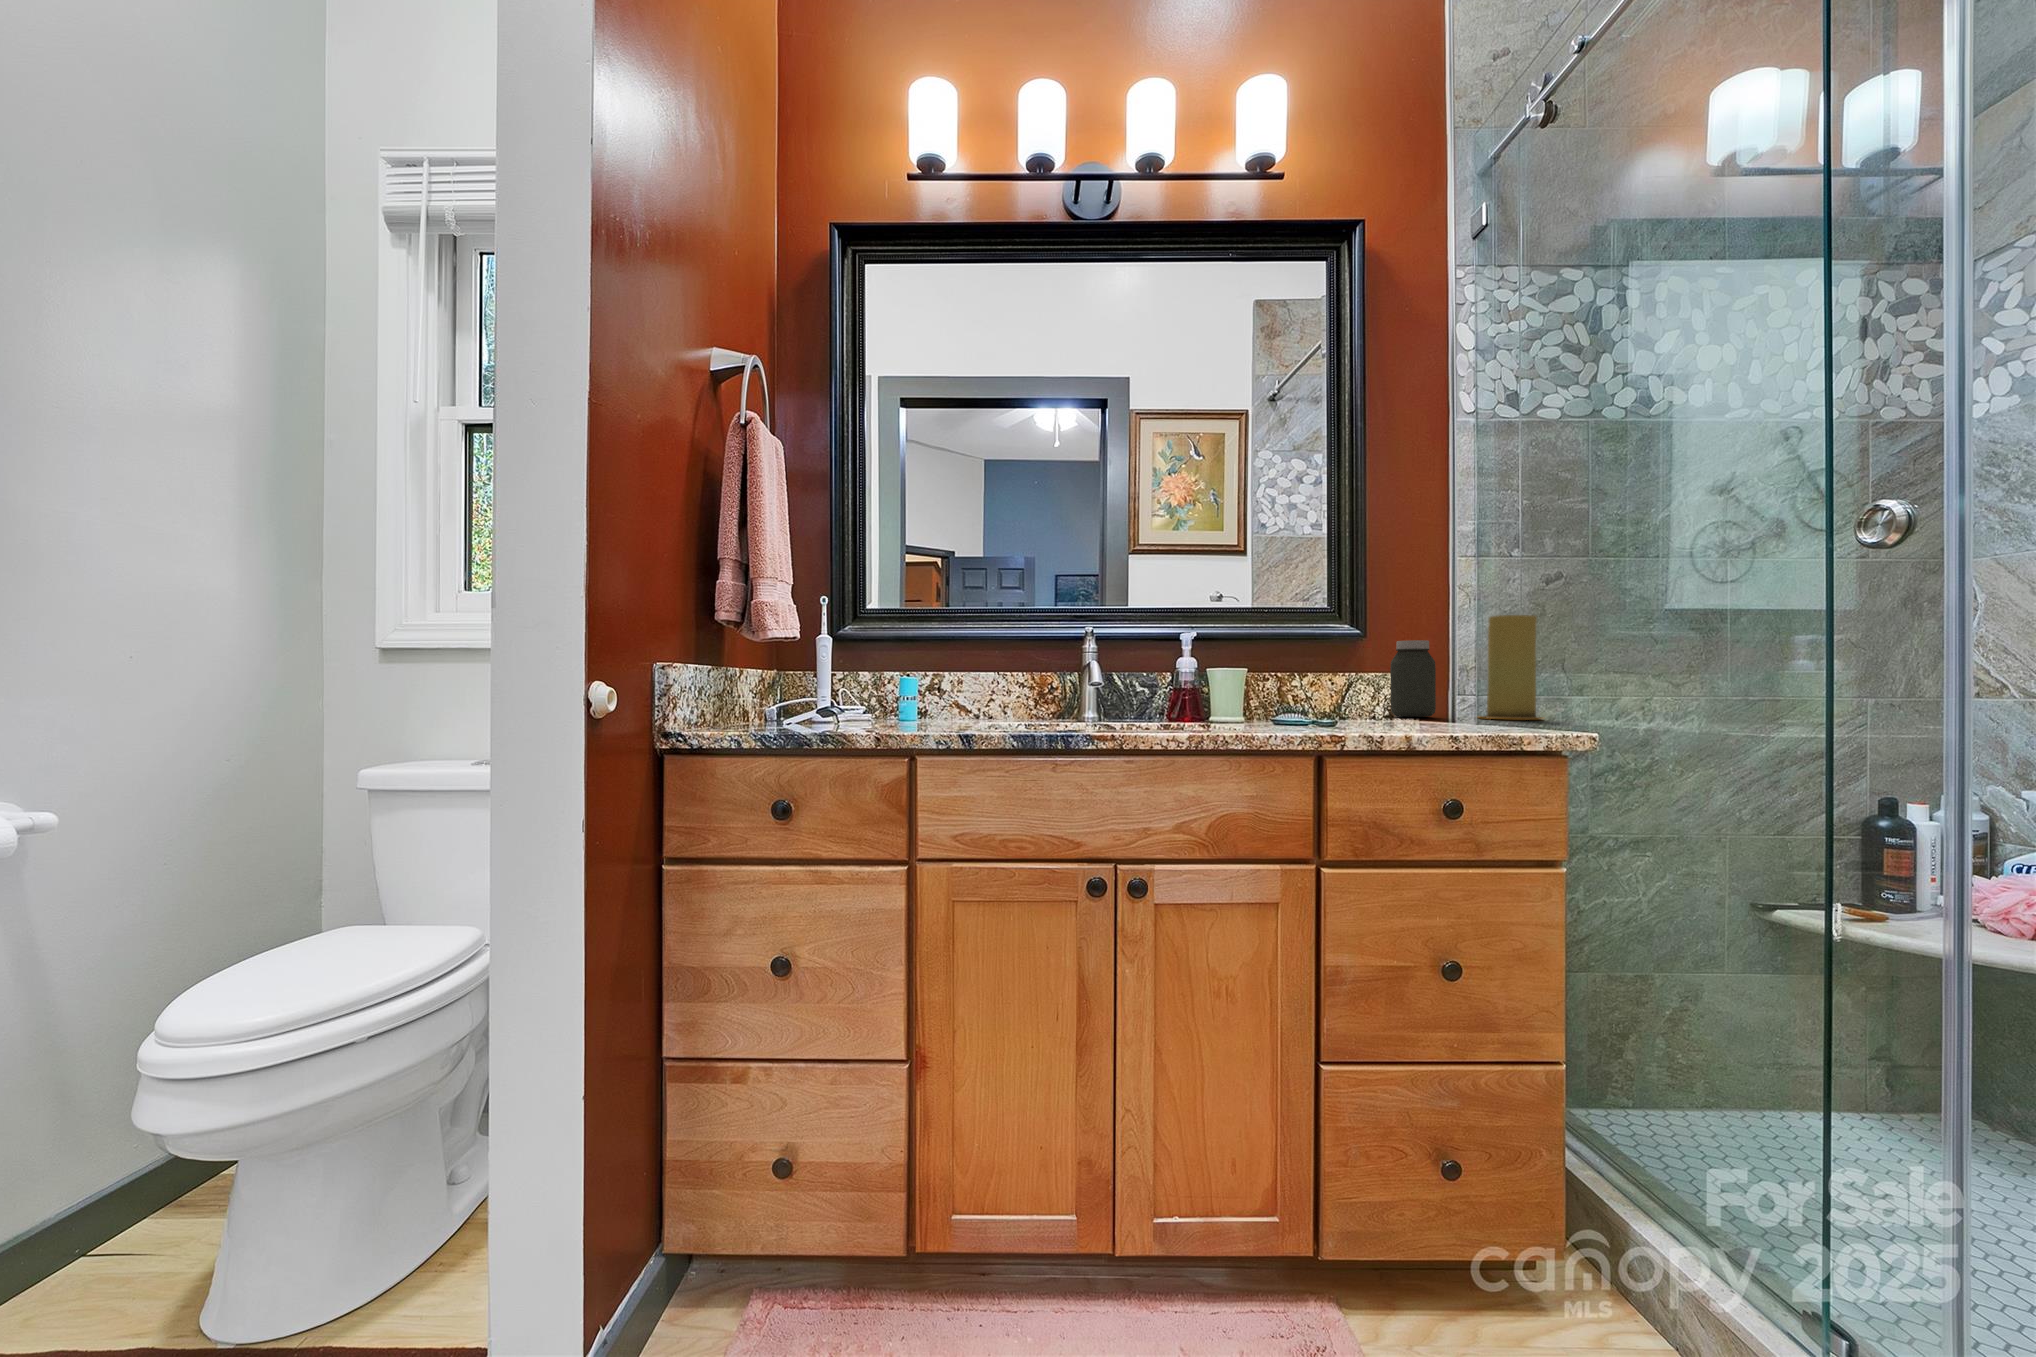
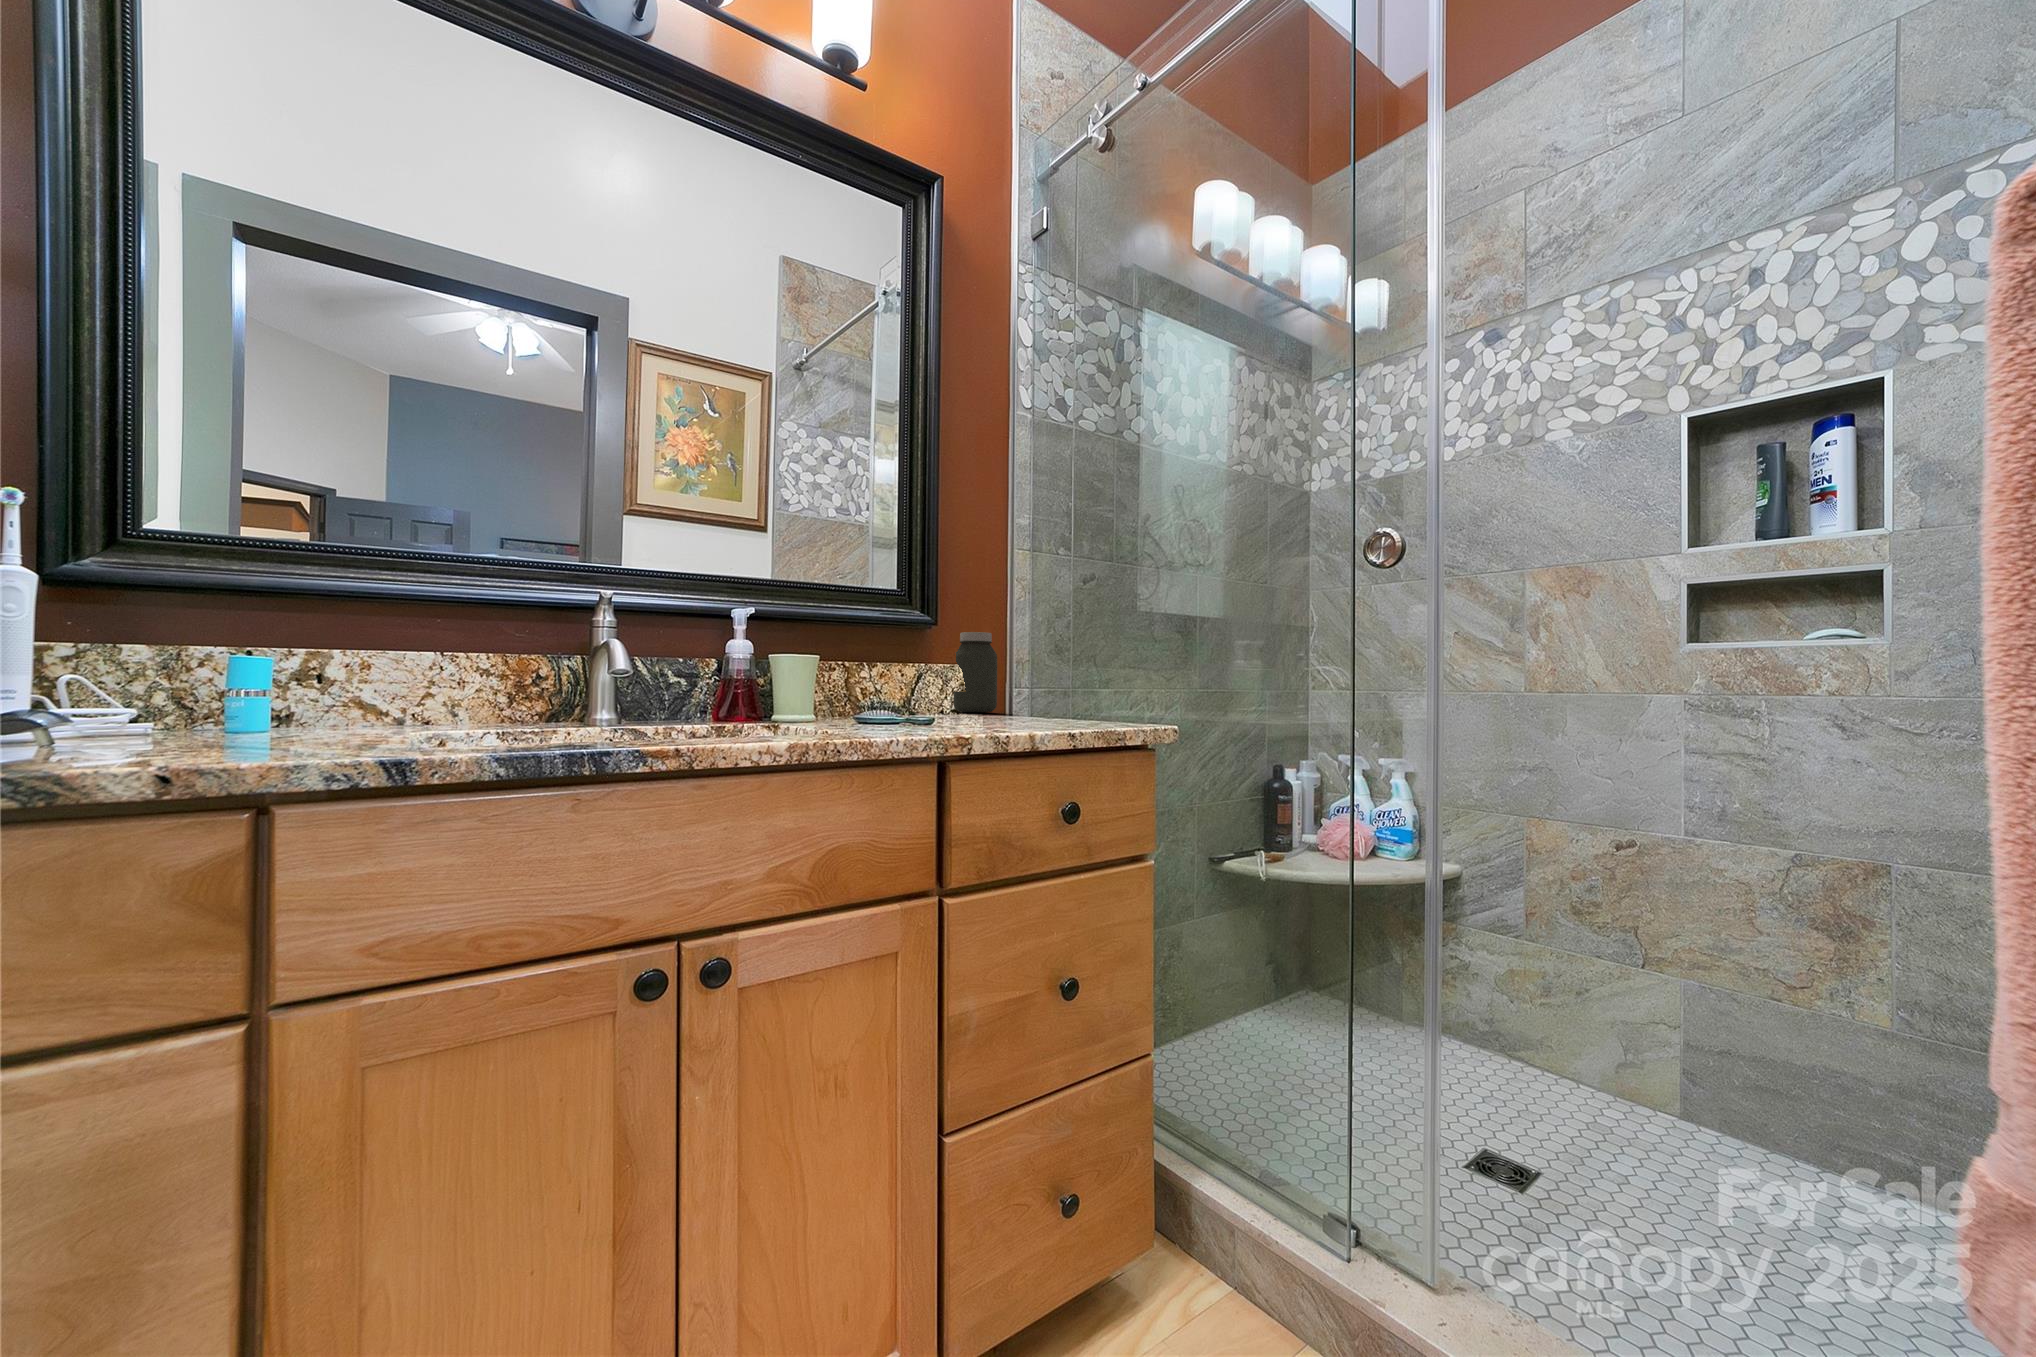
candle: present [1479,615,1543,719] -> none [1031,611,1089,714]

